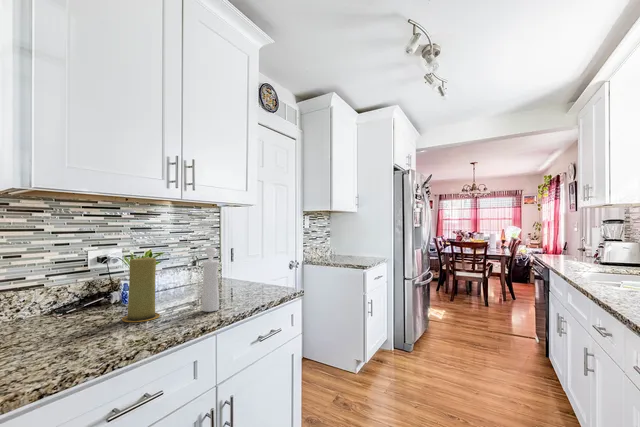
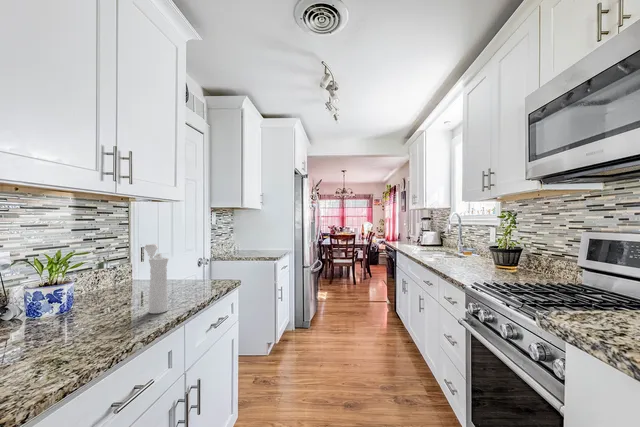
candle: present [122,257,160,322] -> none [48,257,100,336]

